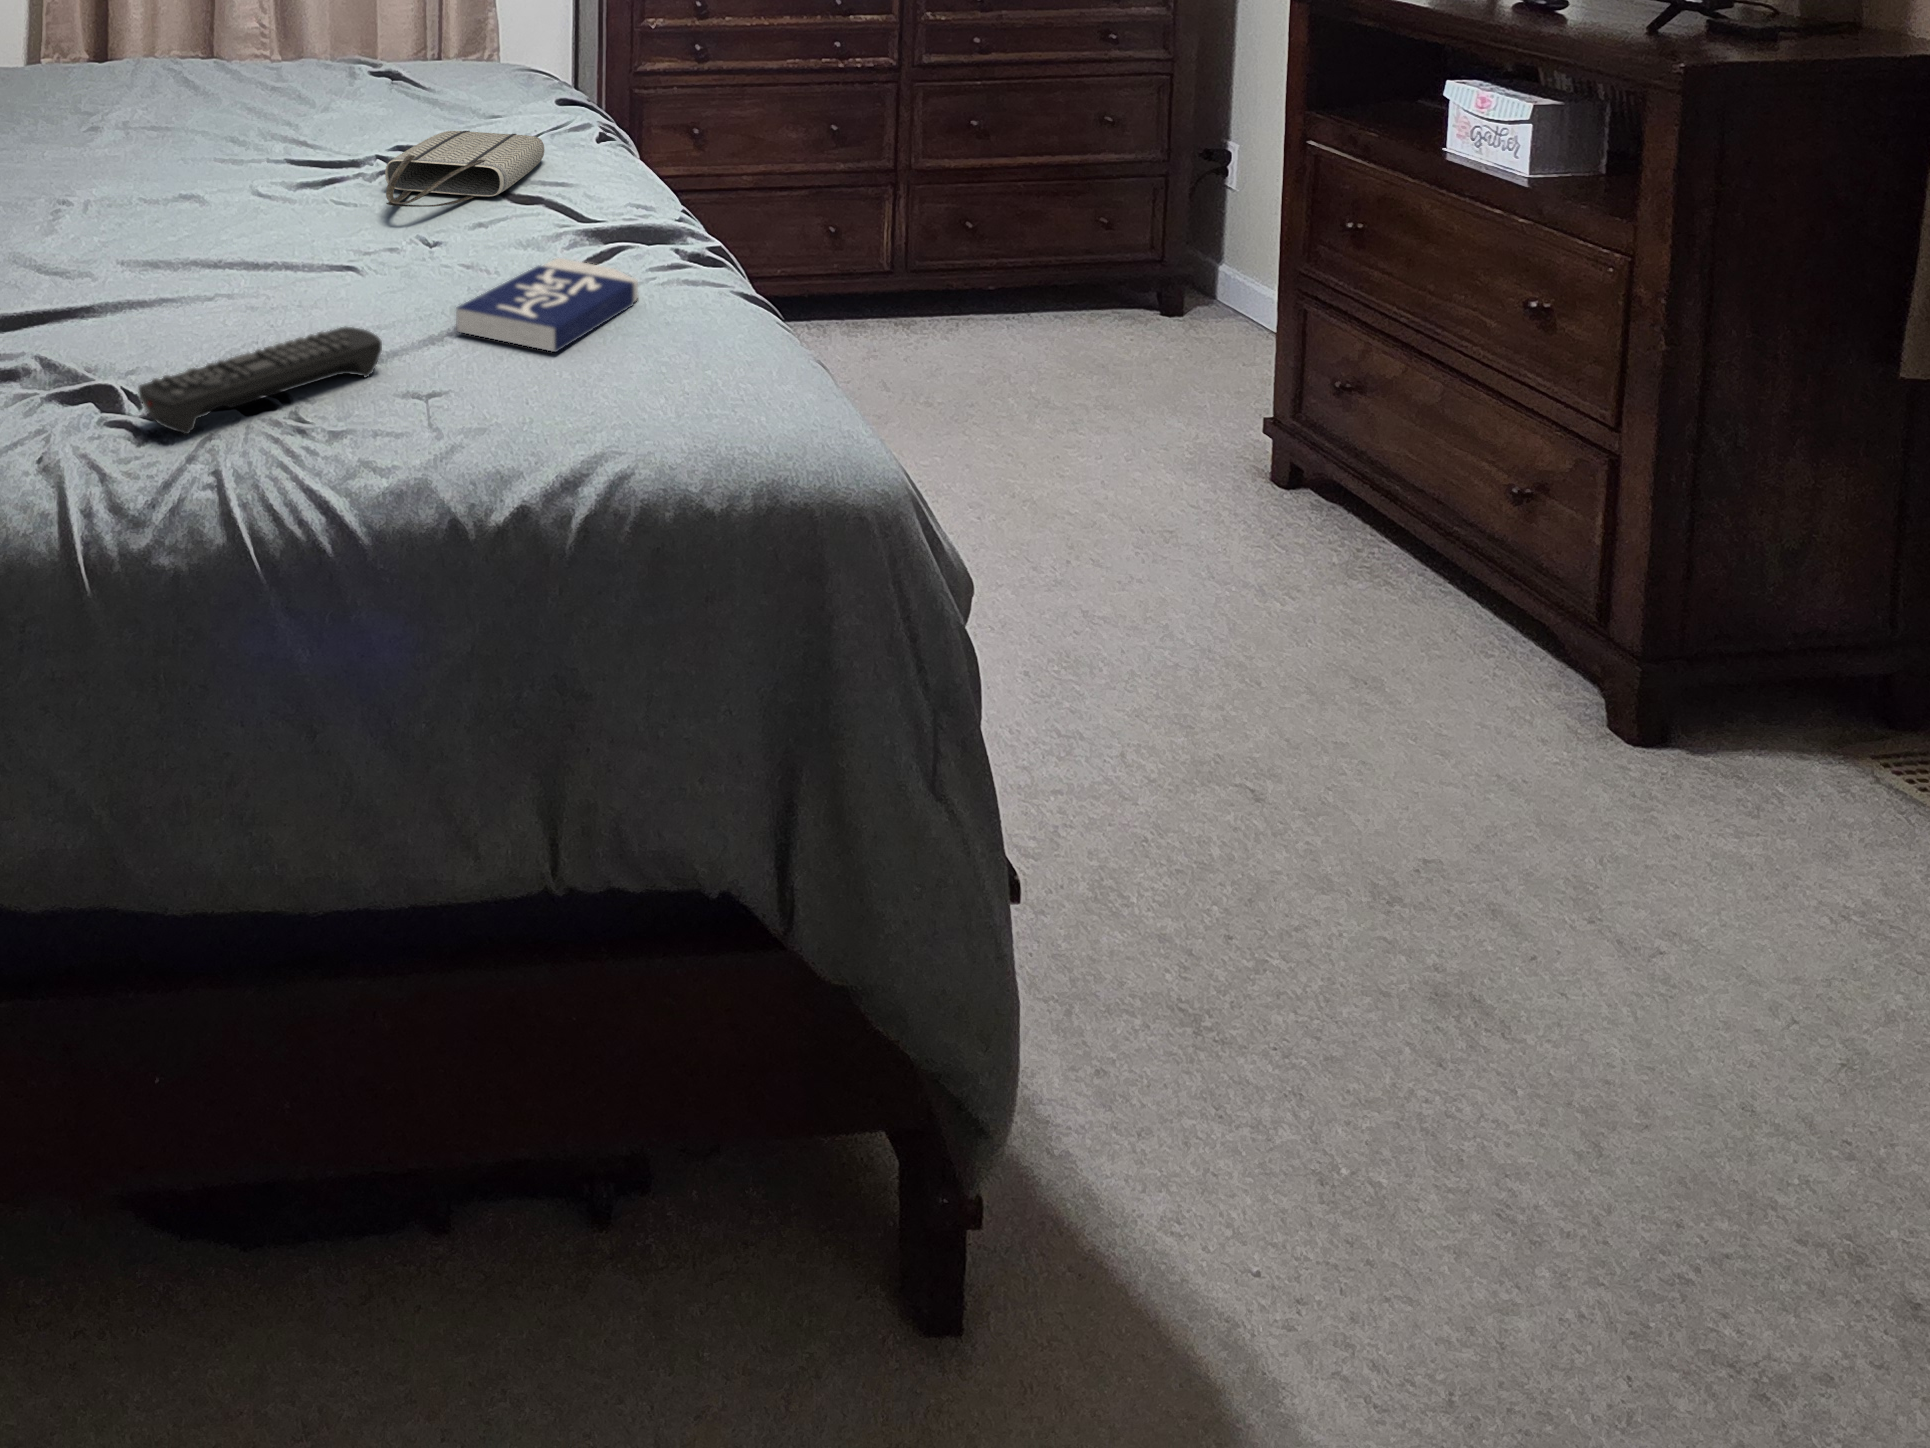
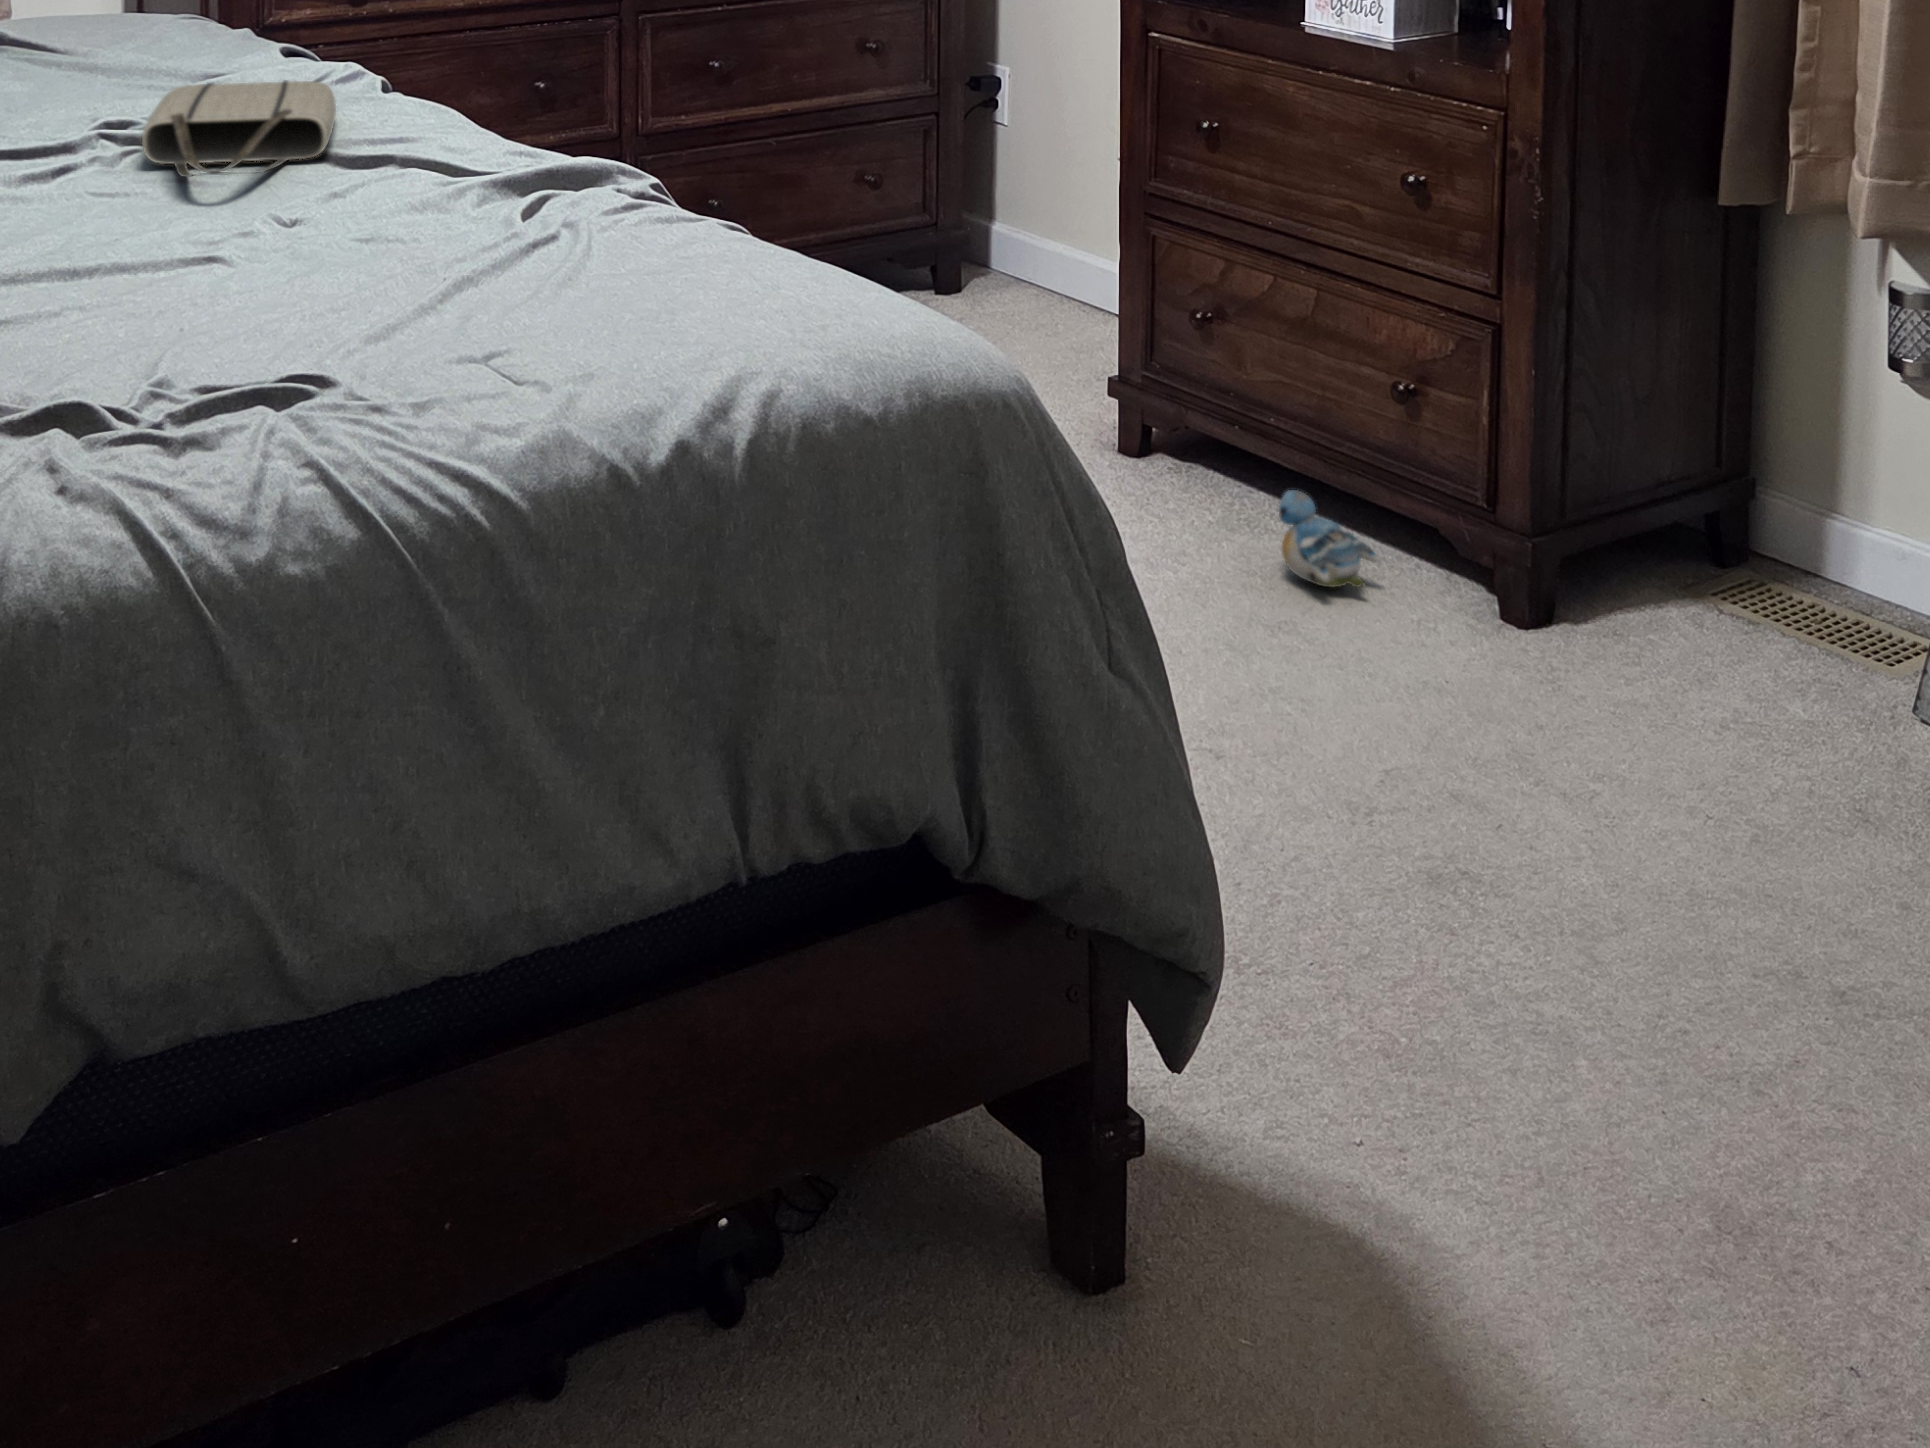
book: present [456,258,638,352] -> none [442,203,628,296]
remote control: present [138,327,382,434] -> none [130,296,393,437]
plush toy: none [1379,567,1480,676] -> present [1279,490,1382,587]

